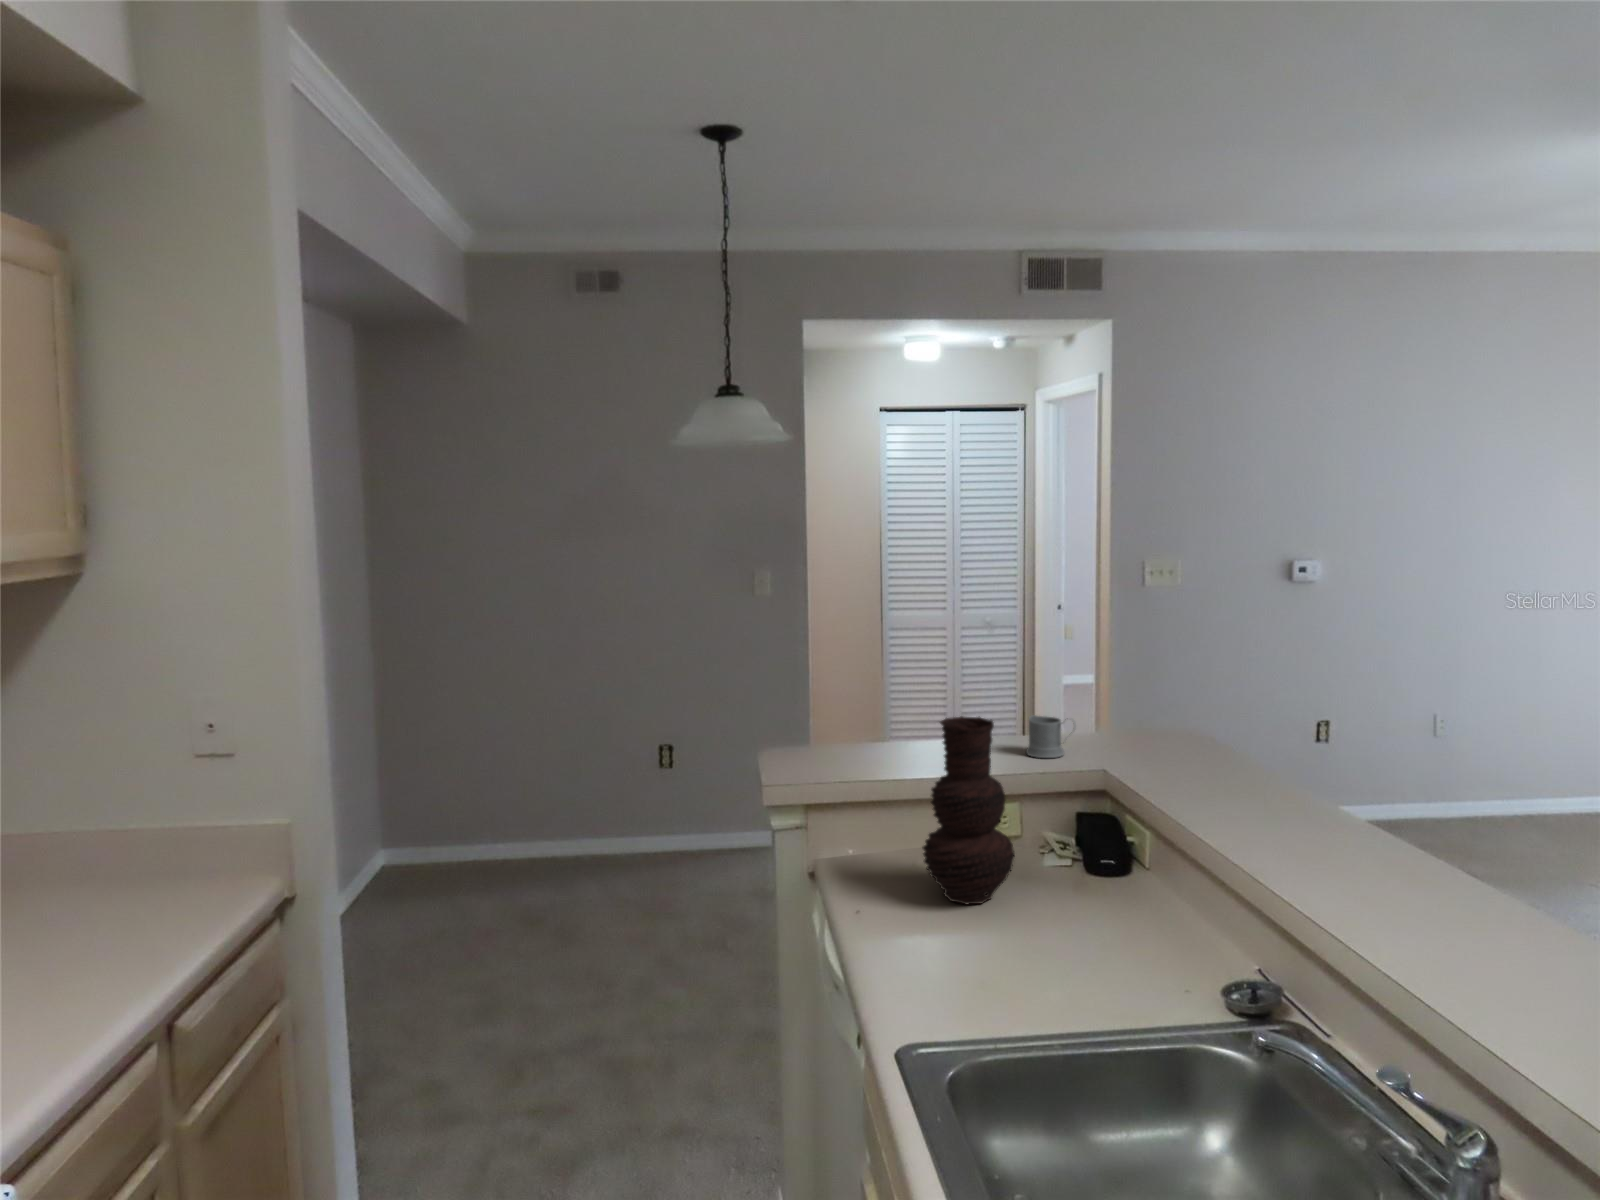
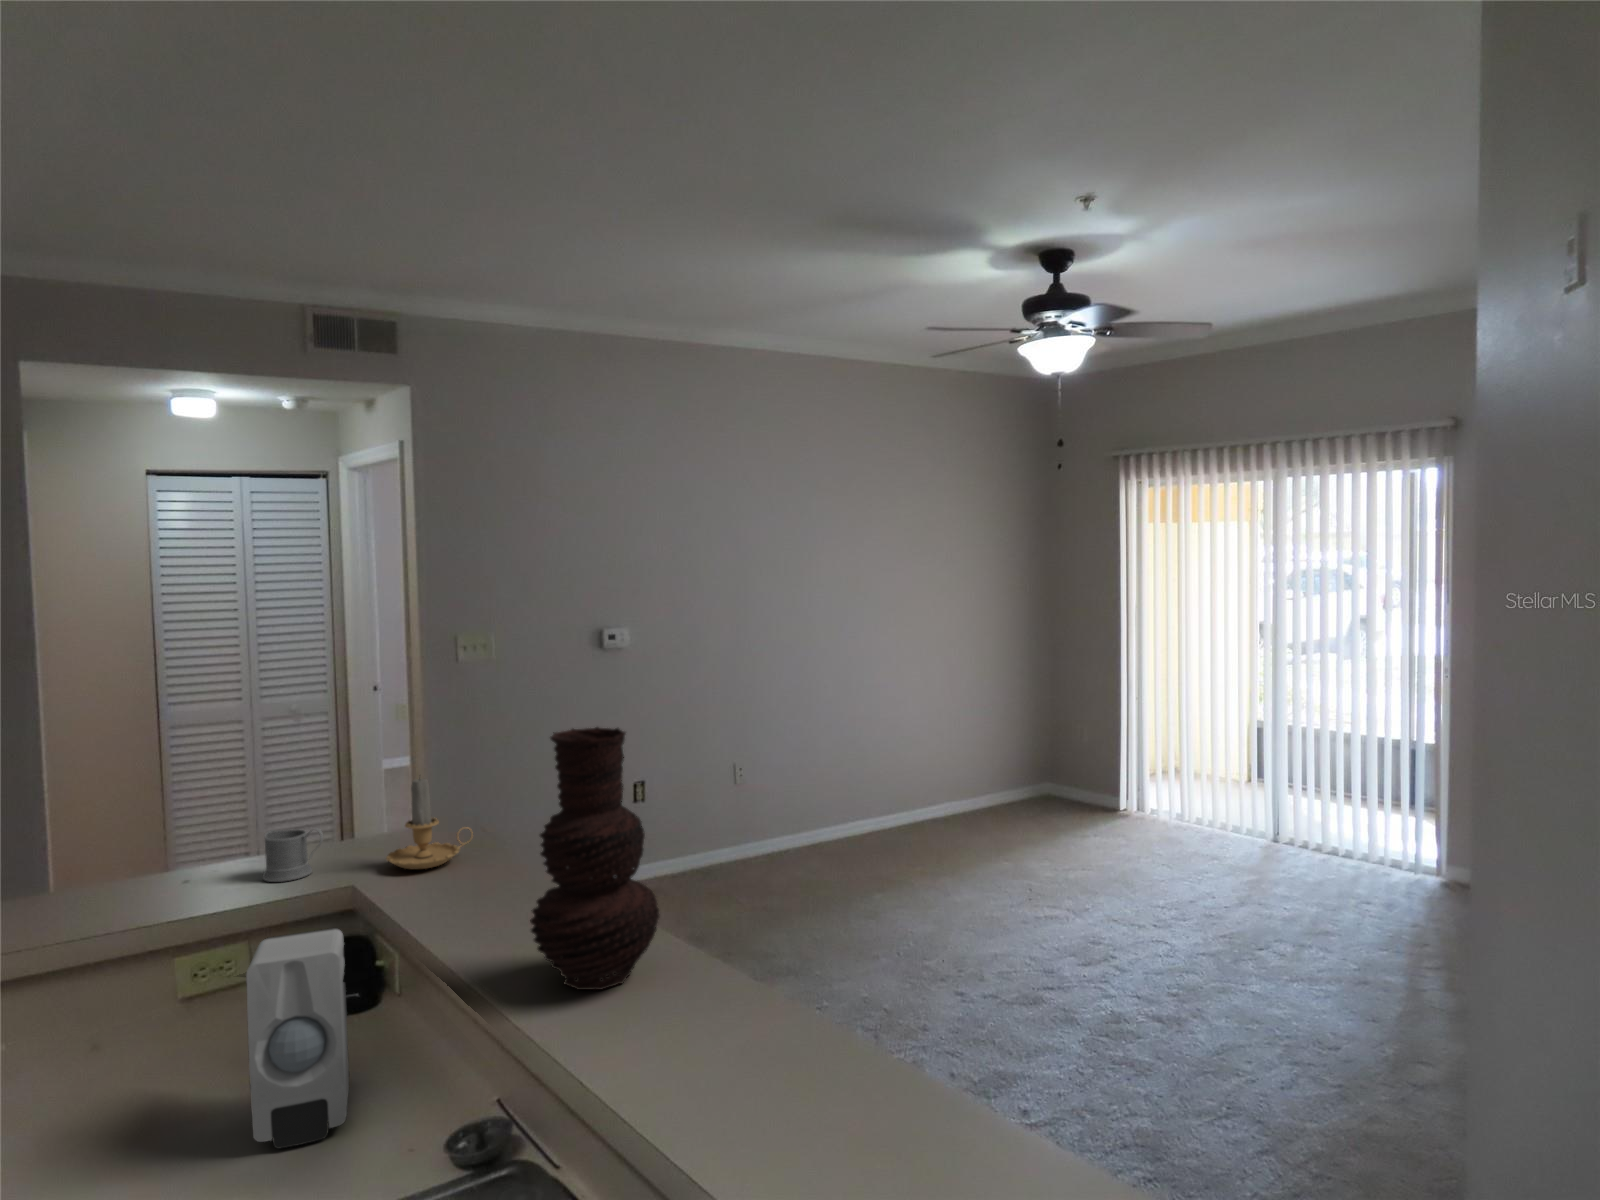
candle: none [1128,683,1205,766] -> present [386,779,473,869]
vase: present [923,716,1015,905] -> present [530,727,659,990]
soap dispenser: none [1053,798,1126,966] -> present [246,928,349,1149]

